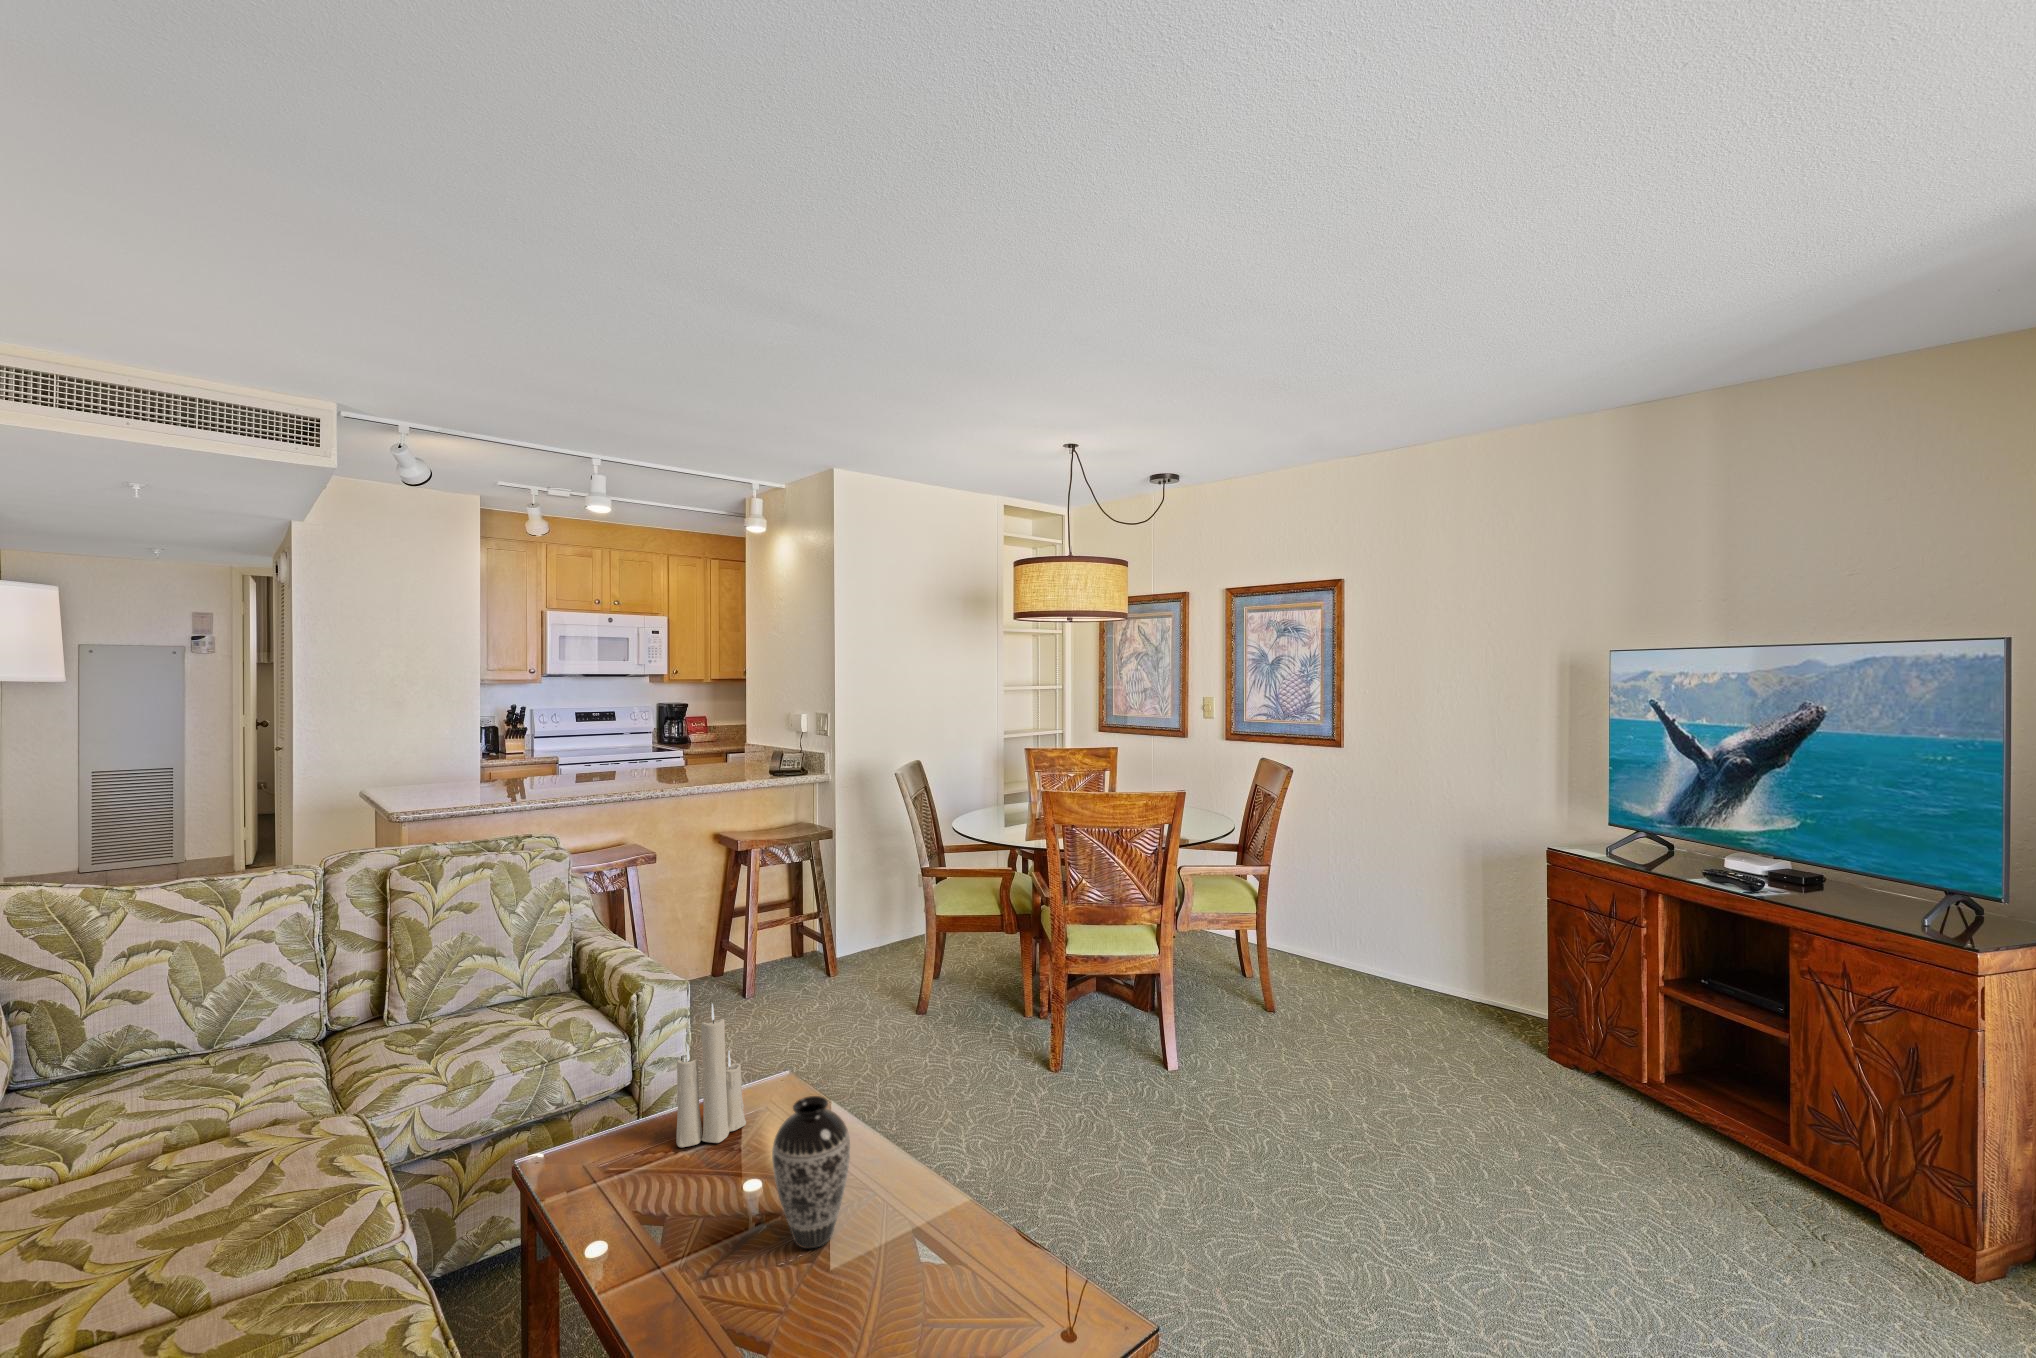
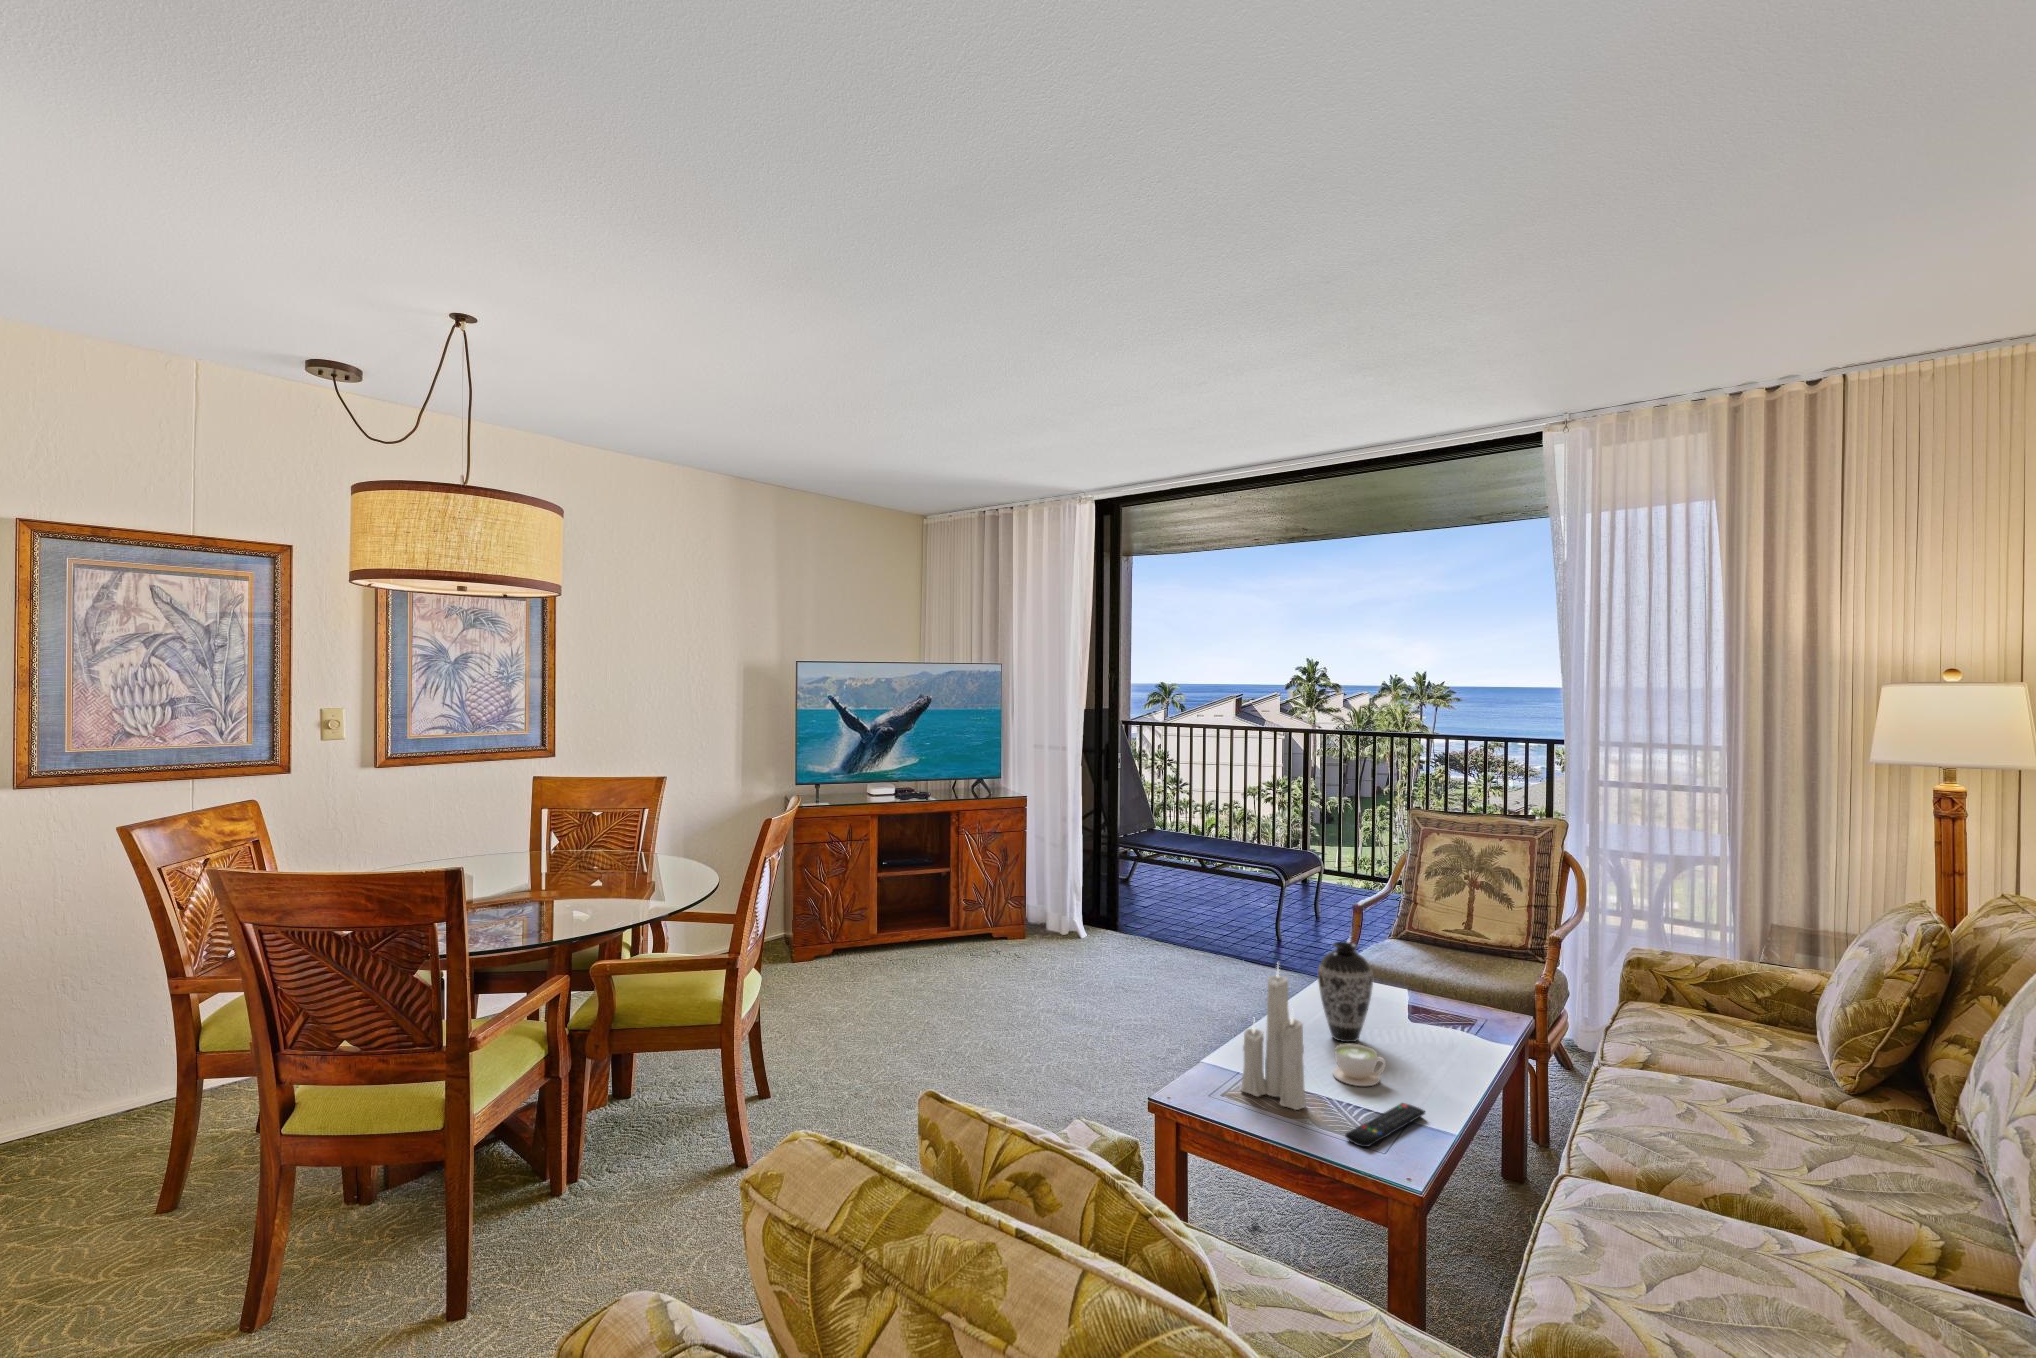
remote control: none [581,1147,617,1218] -> present [1345,1103,1425,1147]
coffee cup: none [675,1158,735,1221] -> present [1333,1043,1386,1086]

